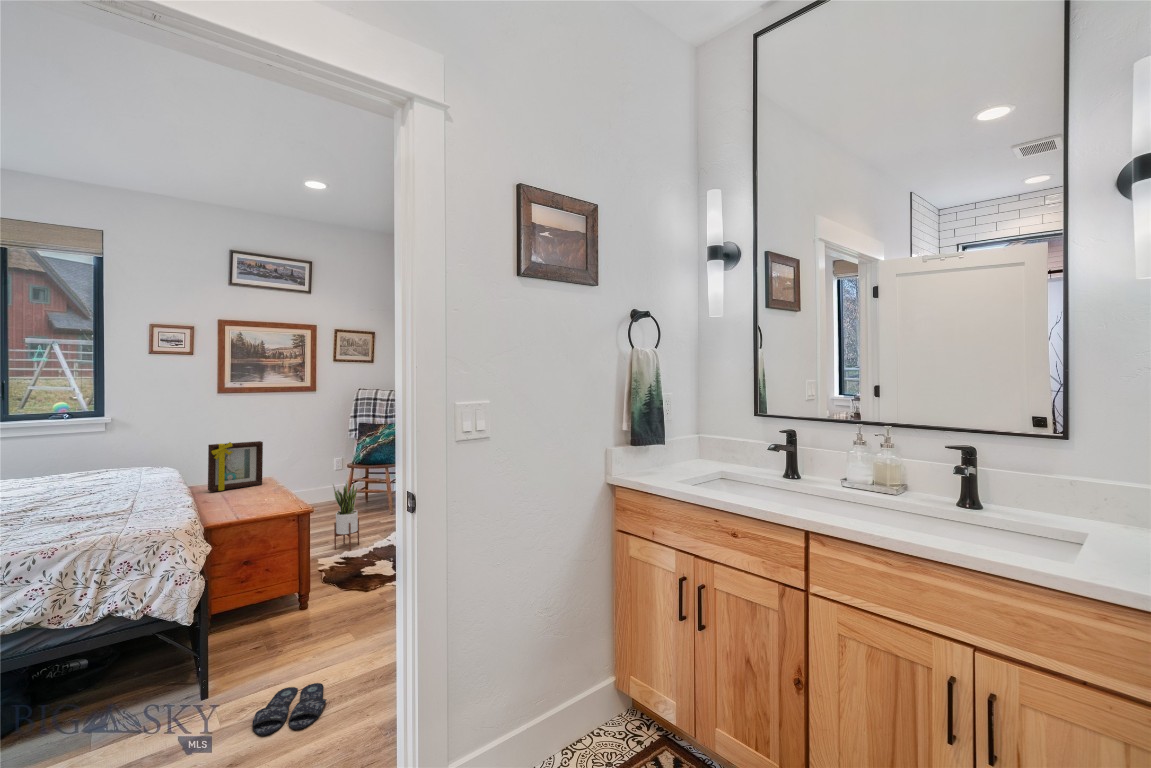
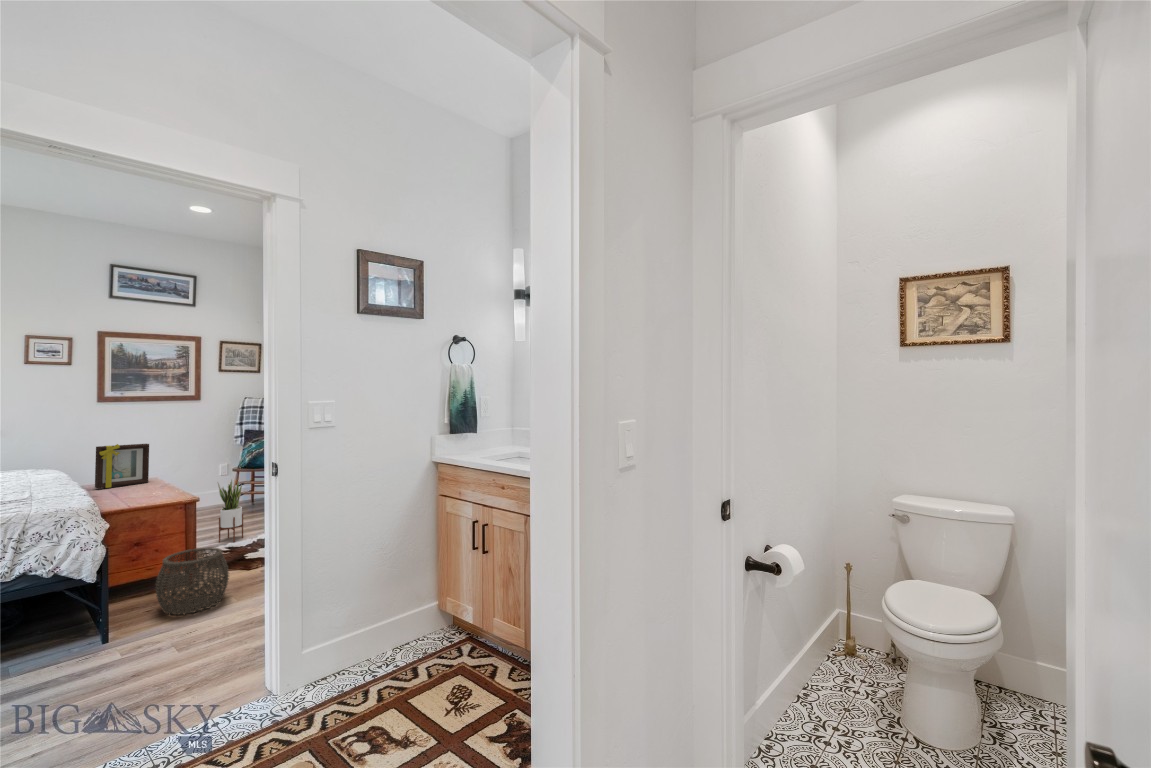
woven basket: none [263,571,346,659] -> present [156,547,229,615]
slippers: present [252,683,326,735] -> none [150,628,213,658]

